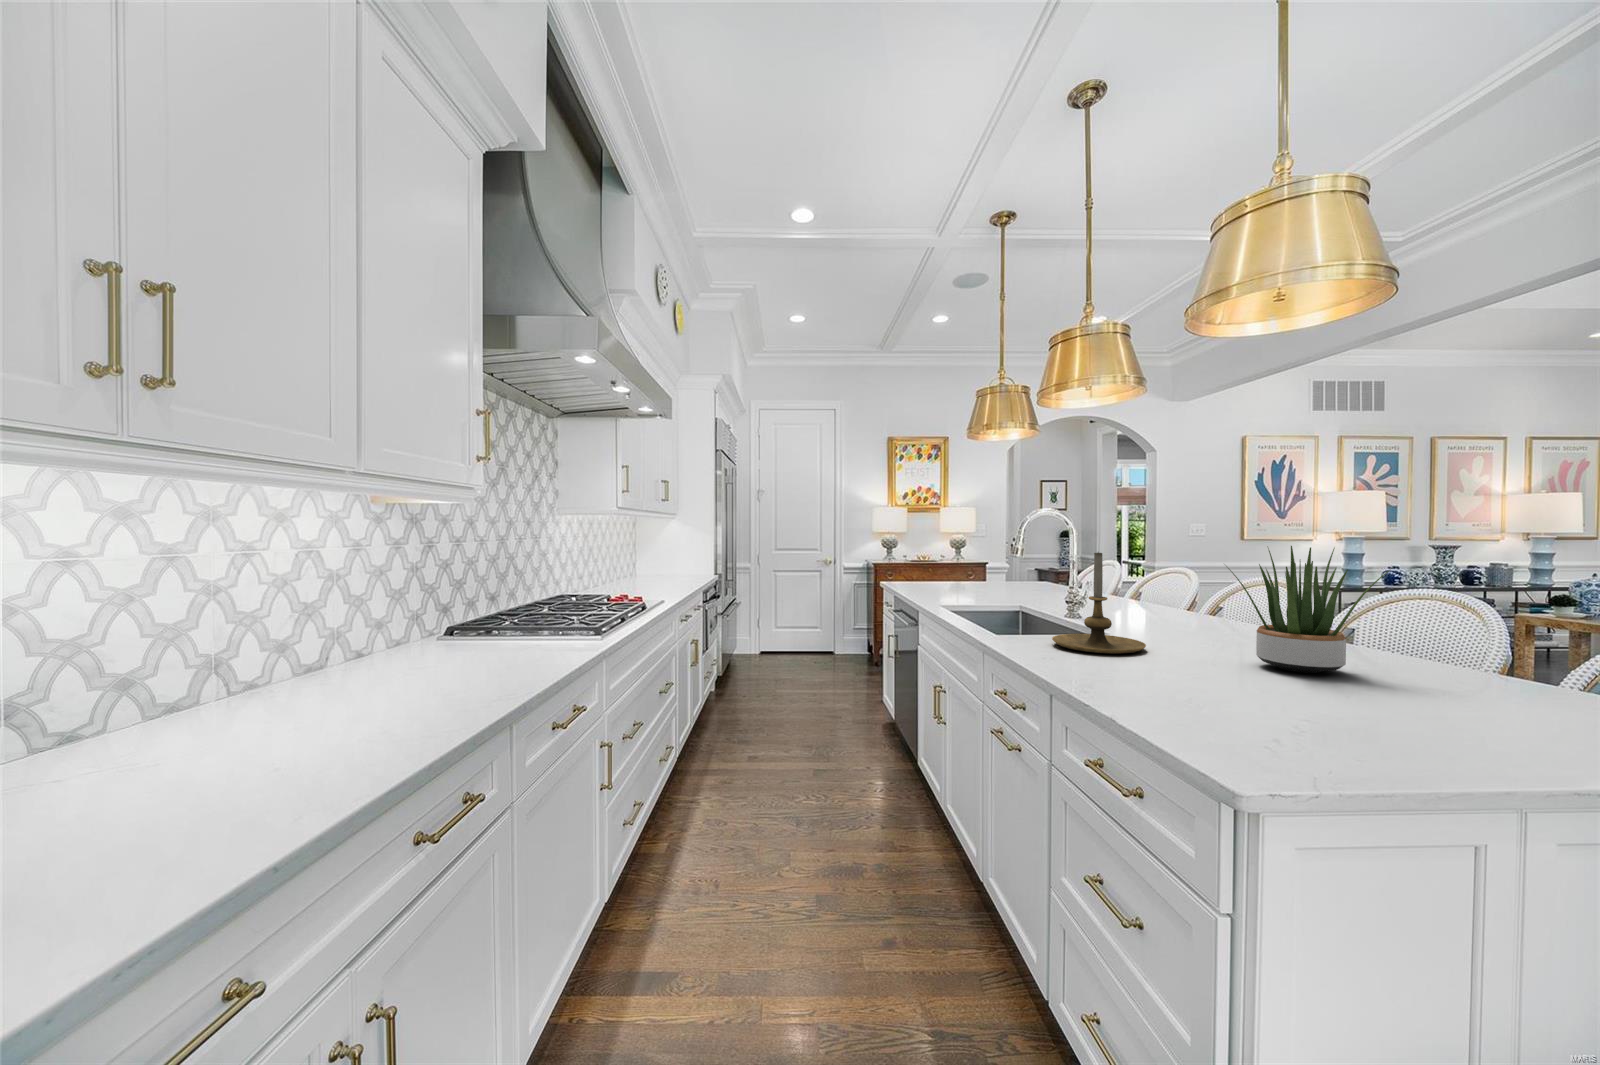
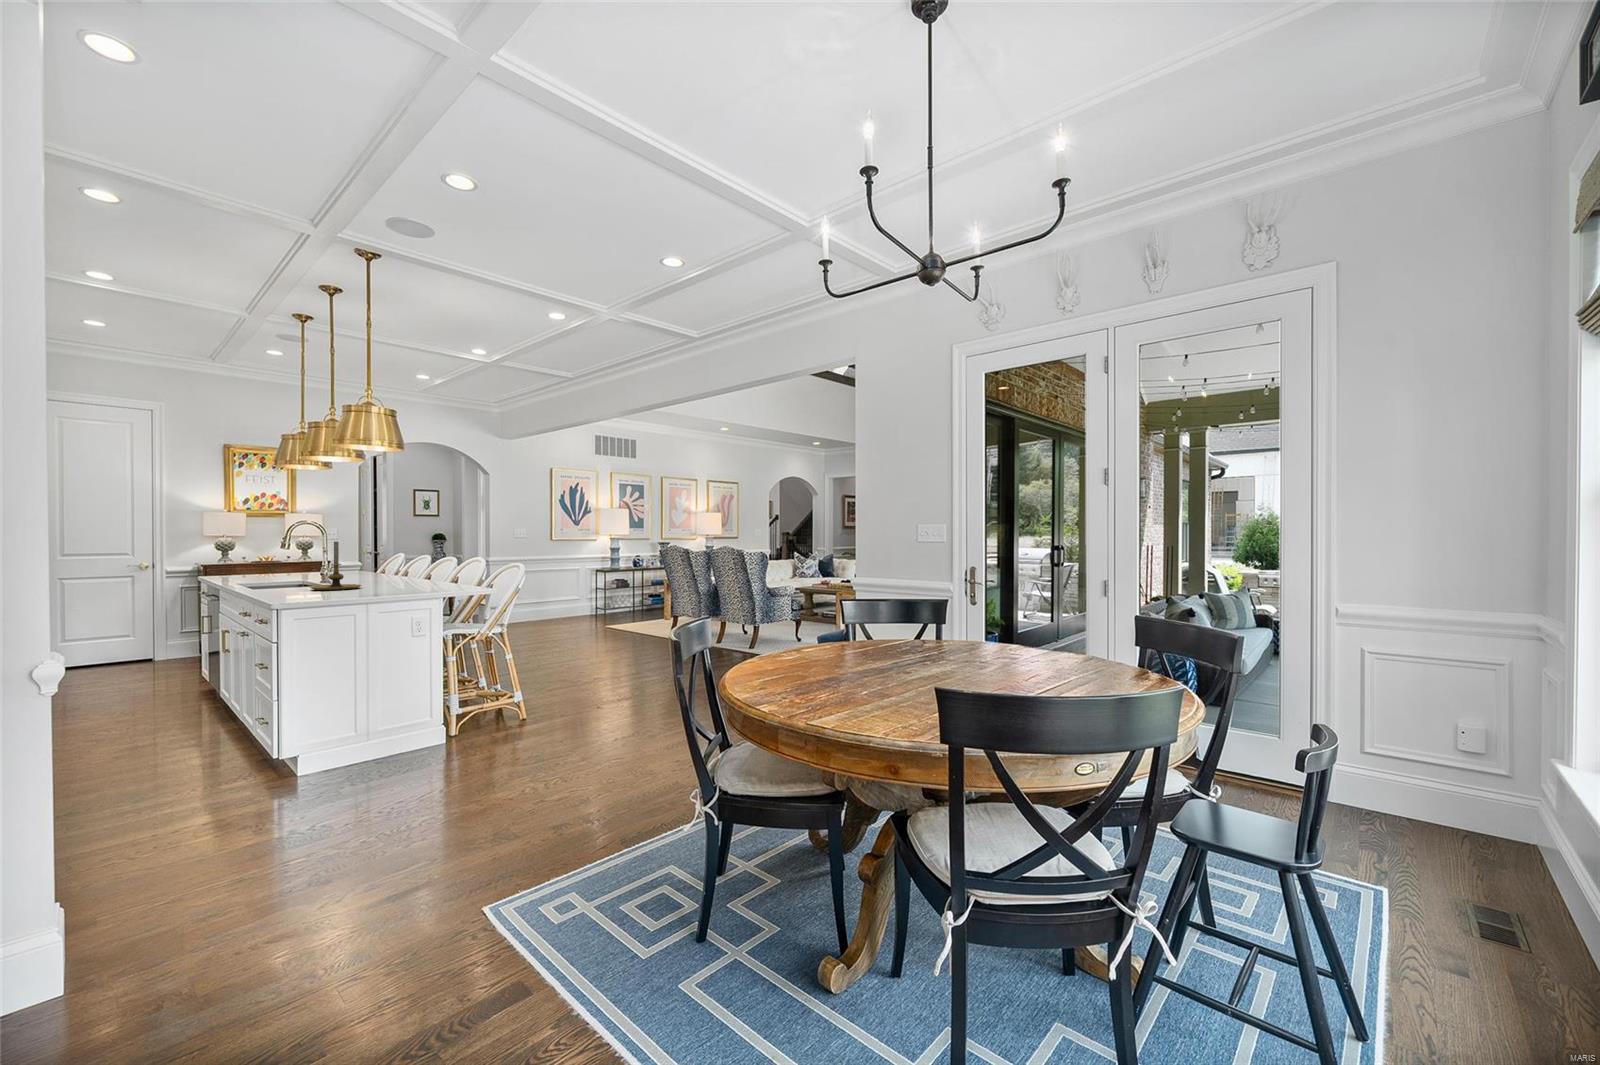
potted plant: present [1228,546,1391,673] -> none [392,537,447,588]

